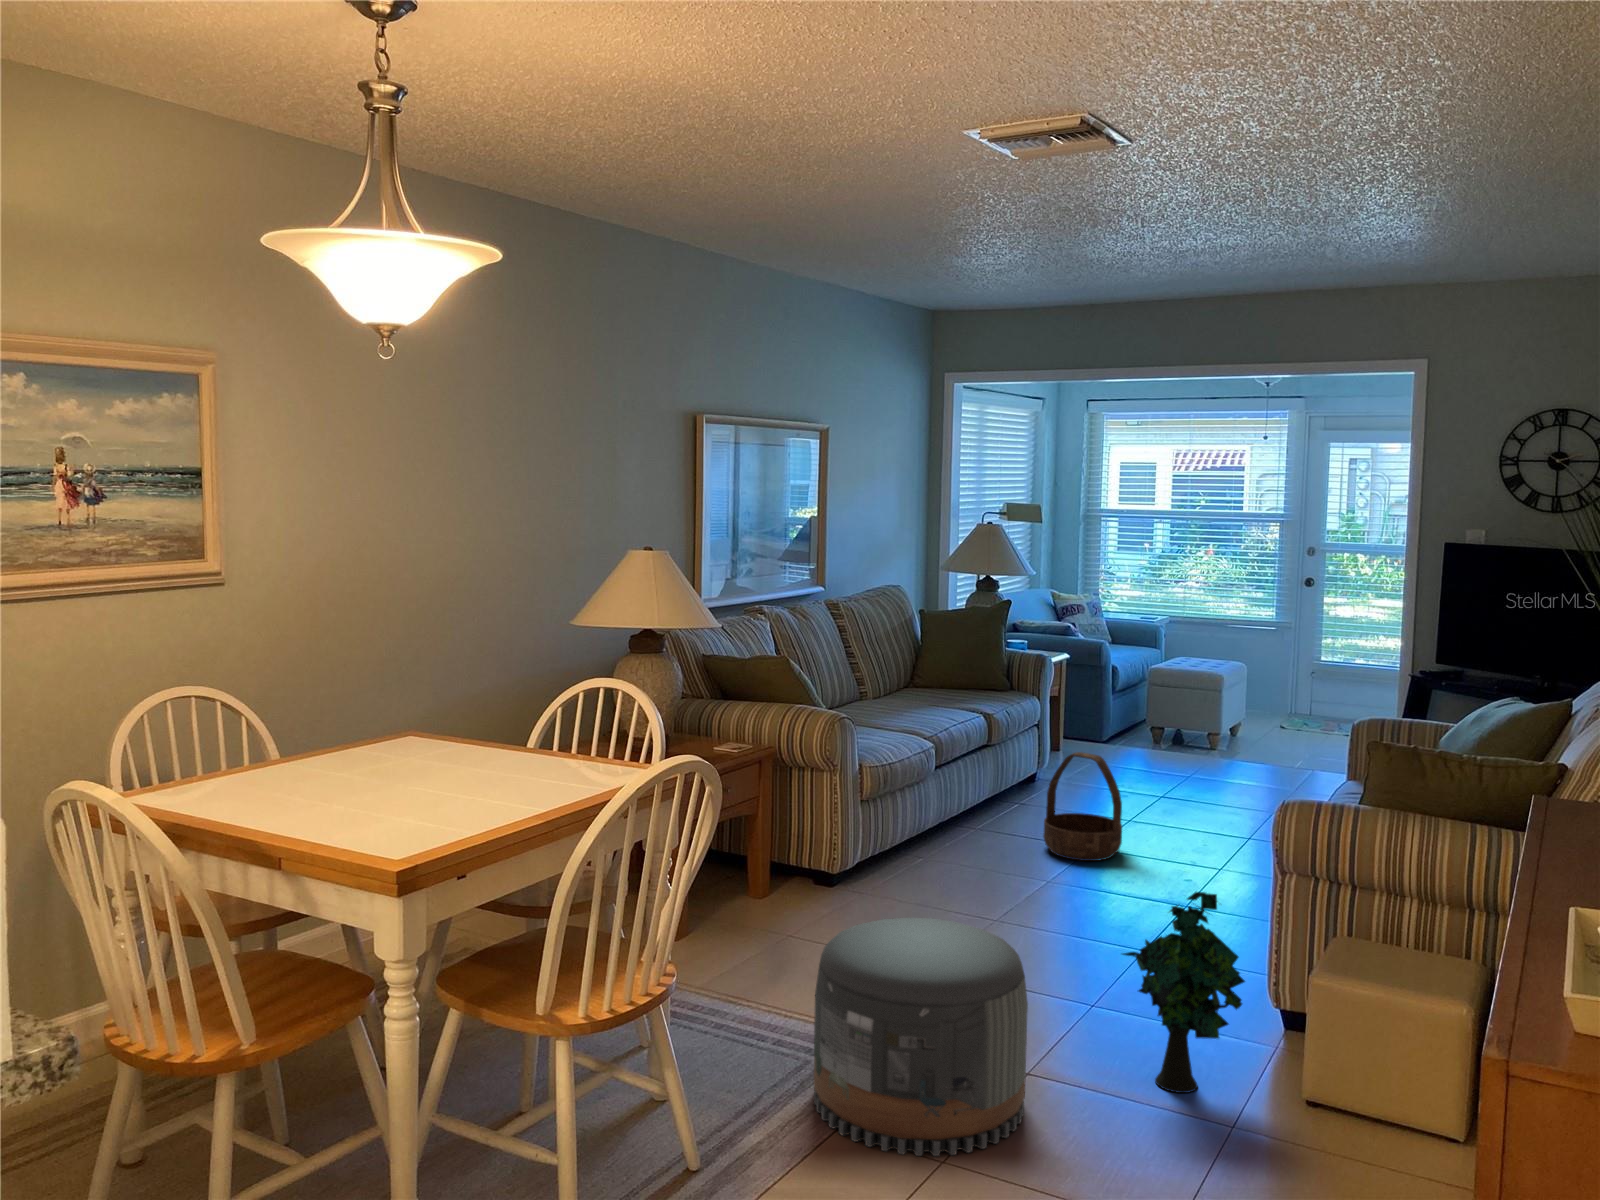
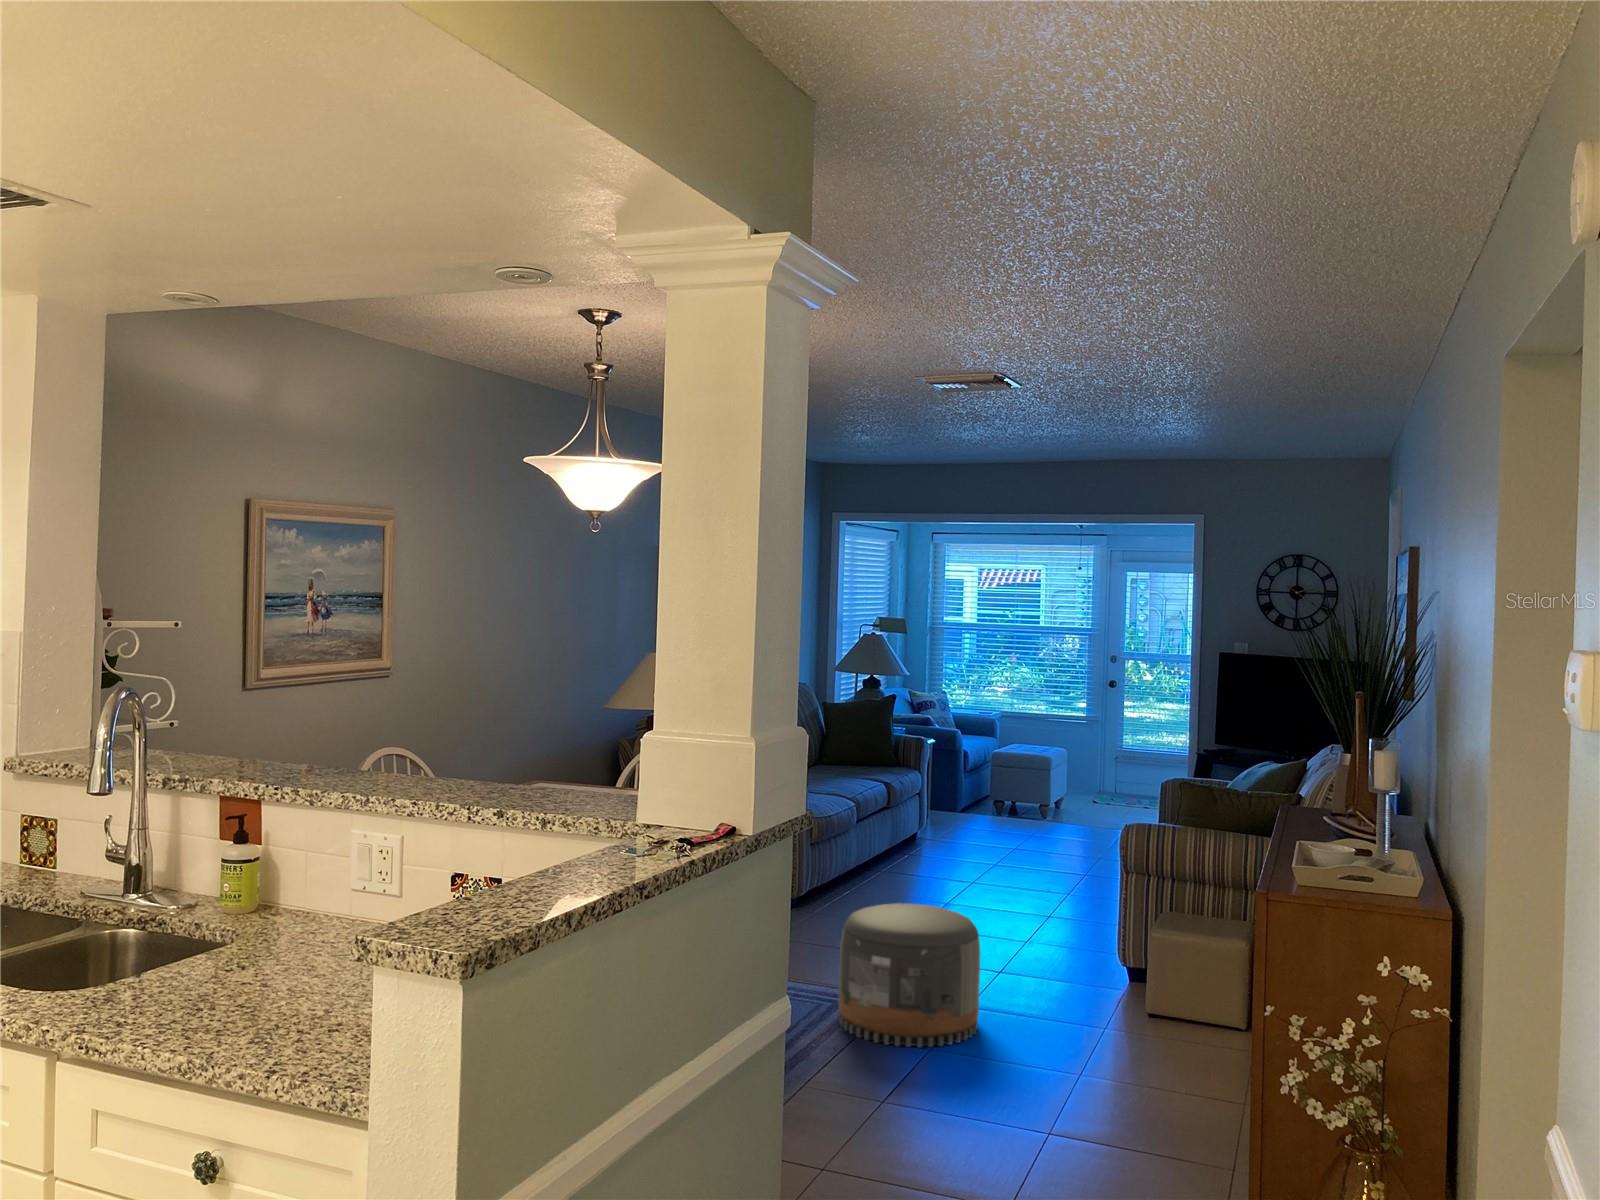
basket: present [1043,752,1122,861] -> none [937,810,997,892]
decorative plant: present [1123,892,1245,1093] -> none [1031,879,1111,1014]

